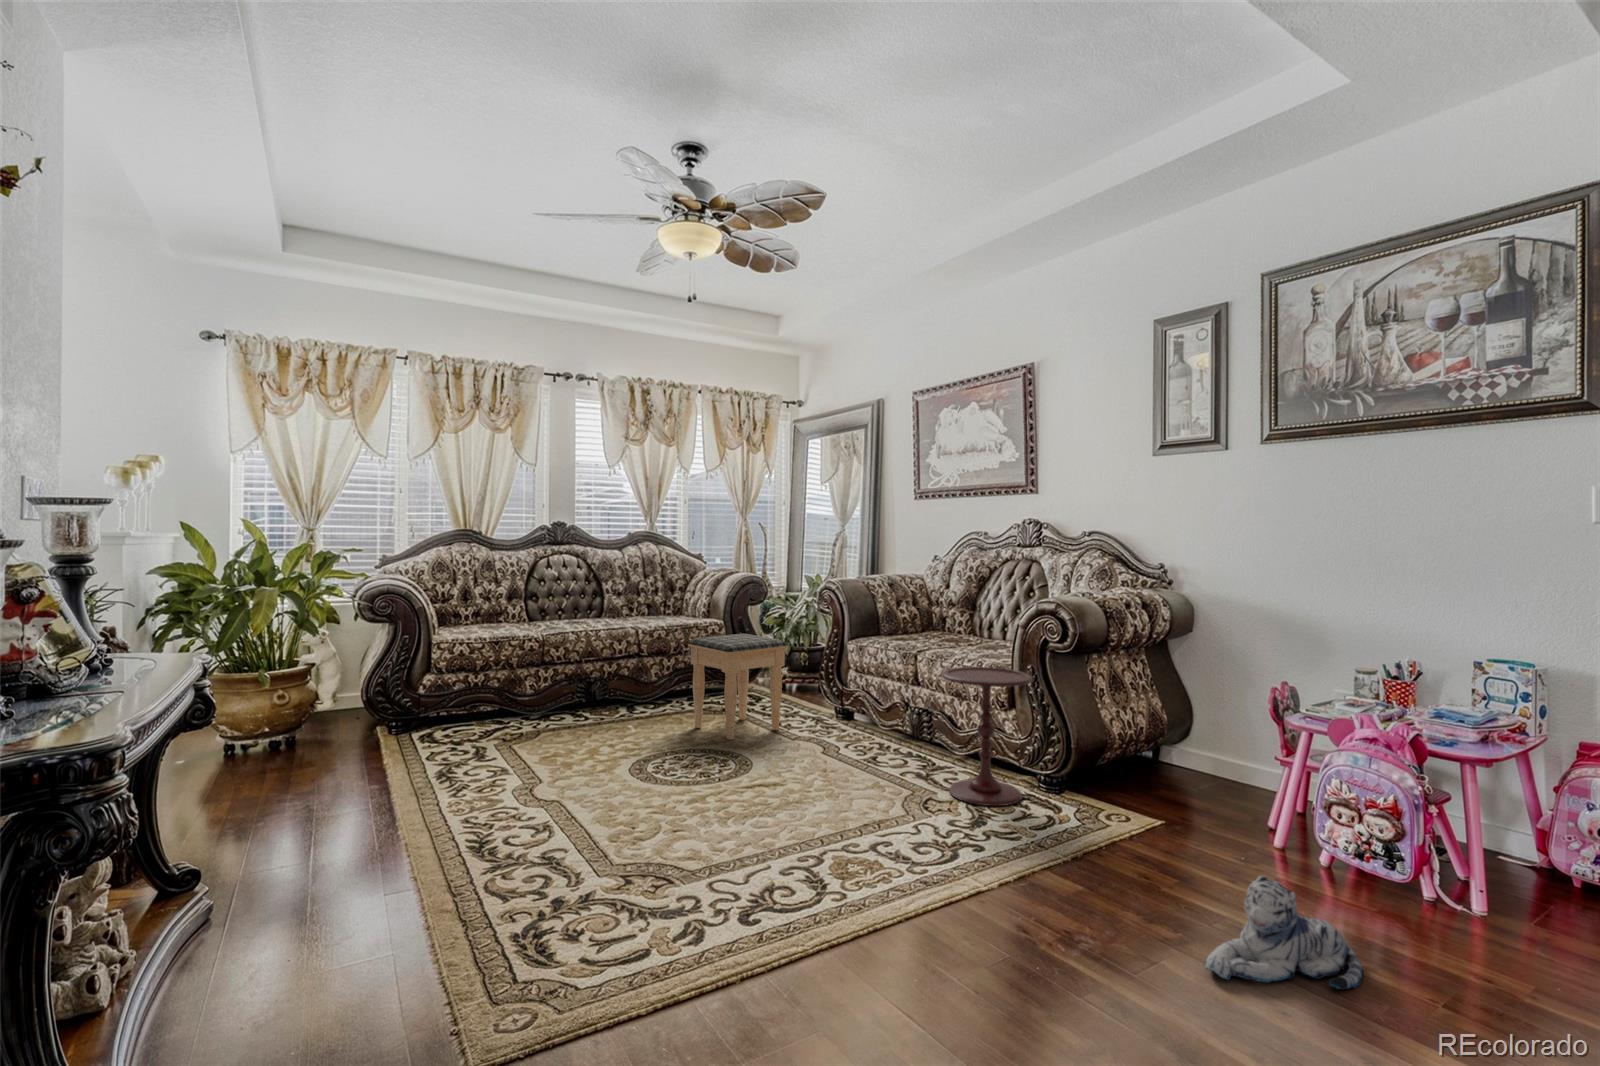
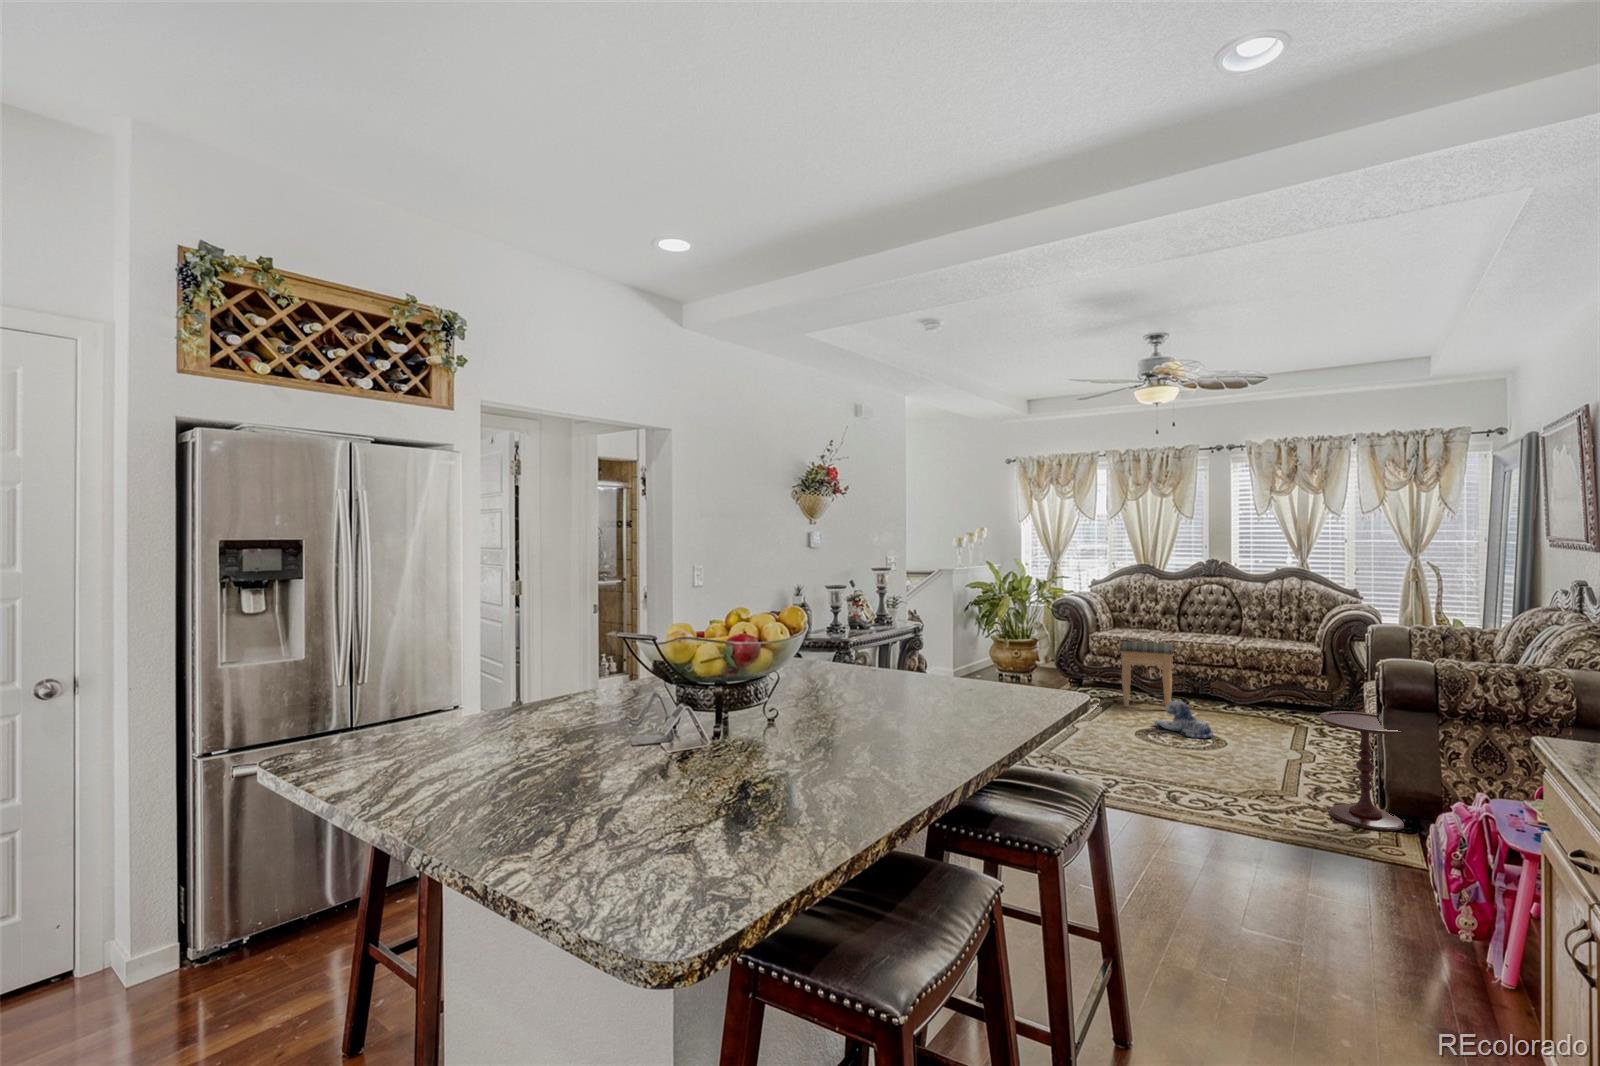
footstool: present [688,634,788,740] -> present [1119,641,1174,707]
plush toy: present [1205,876,1363,990] -> present [1154,699,1213,739]

